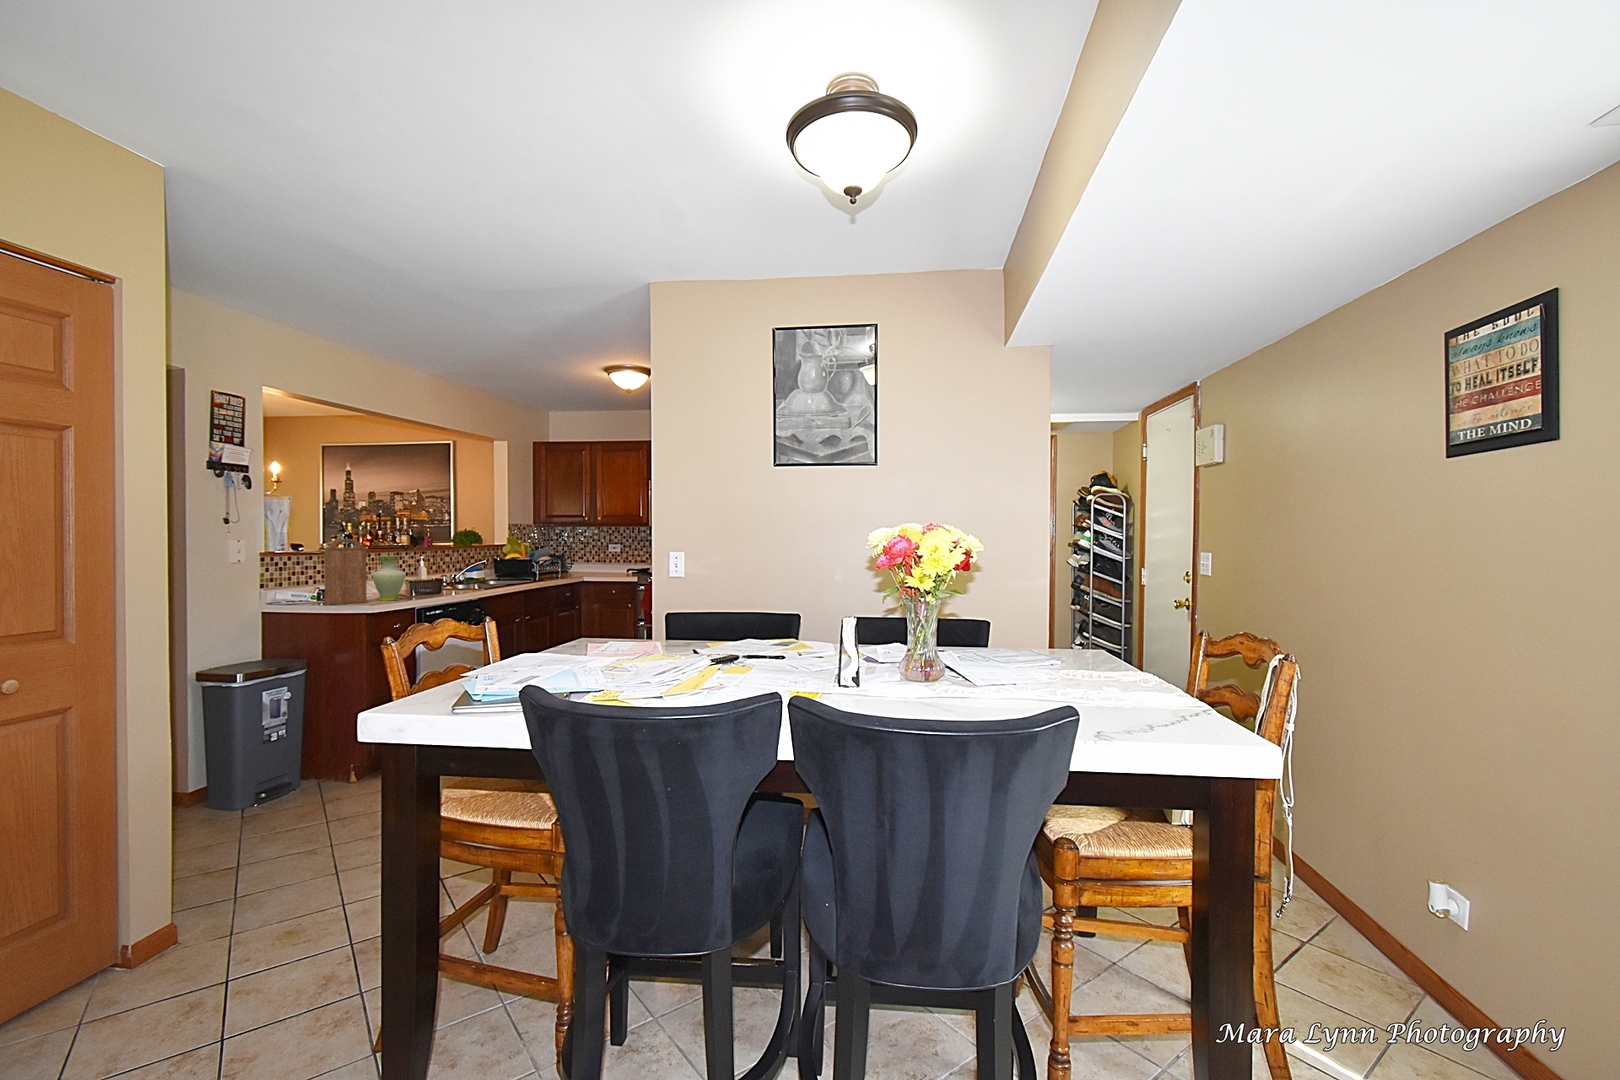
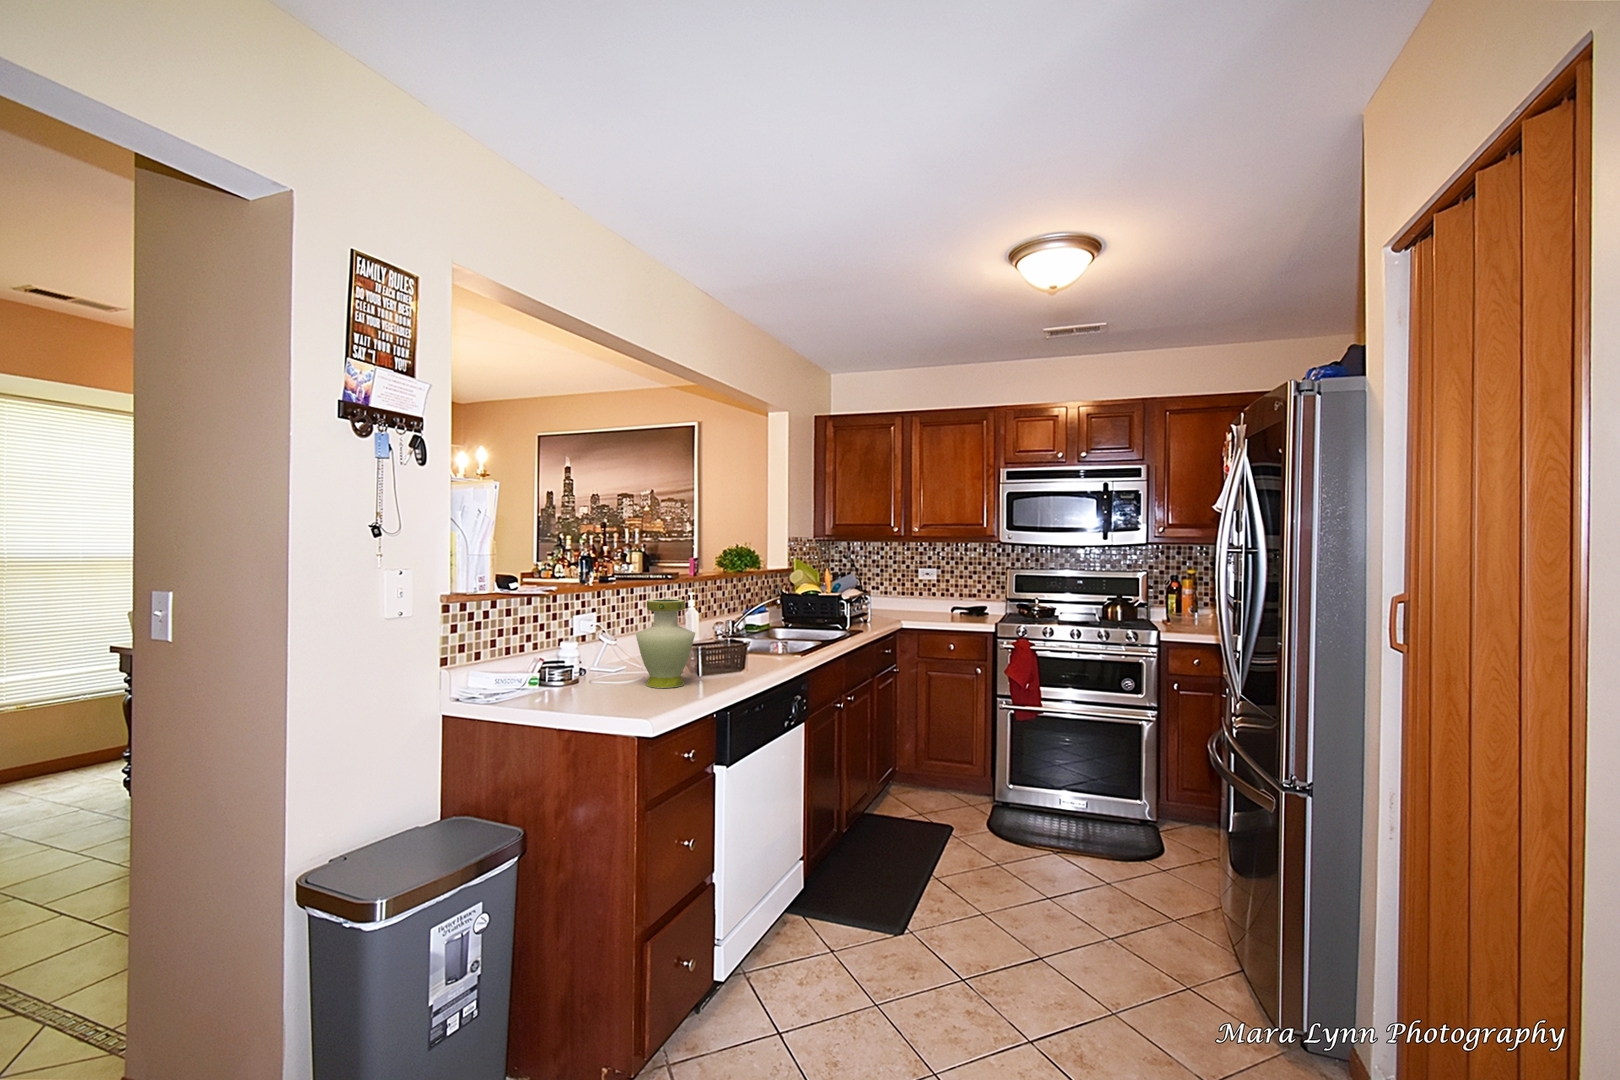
cutting board: present [324,539,367,605] -> none [557,569,631,702]

